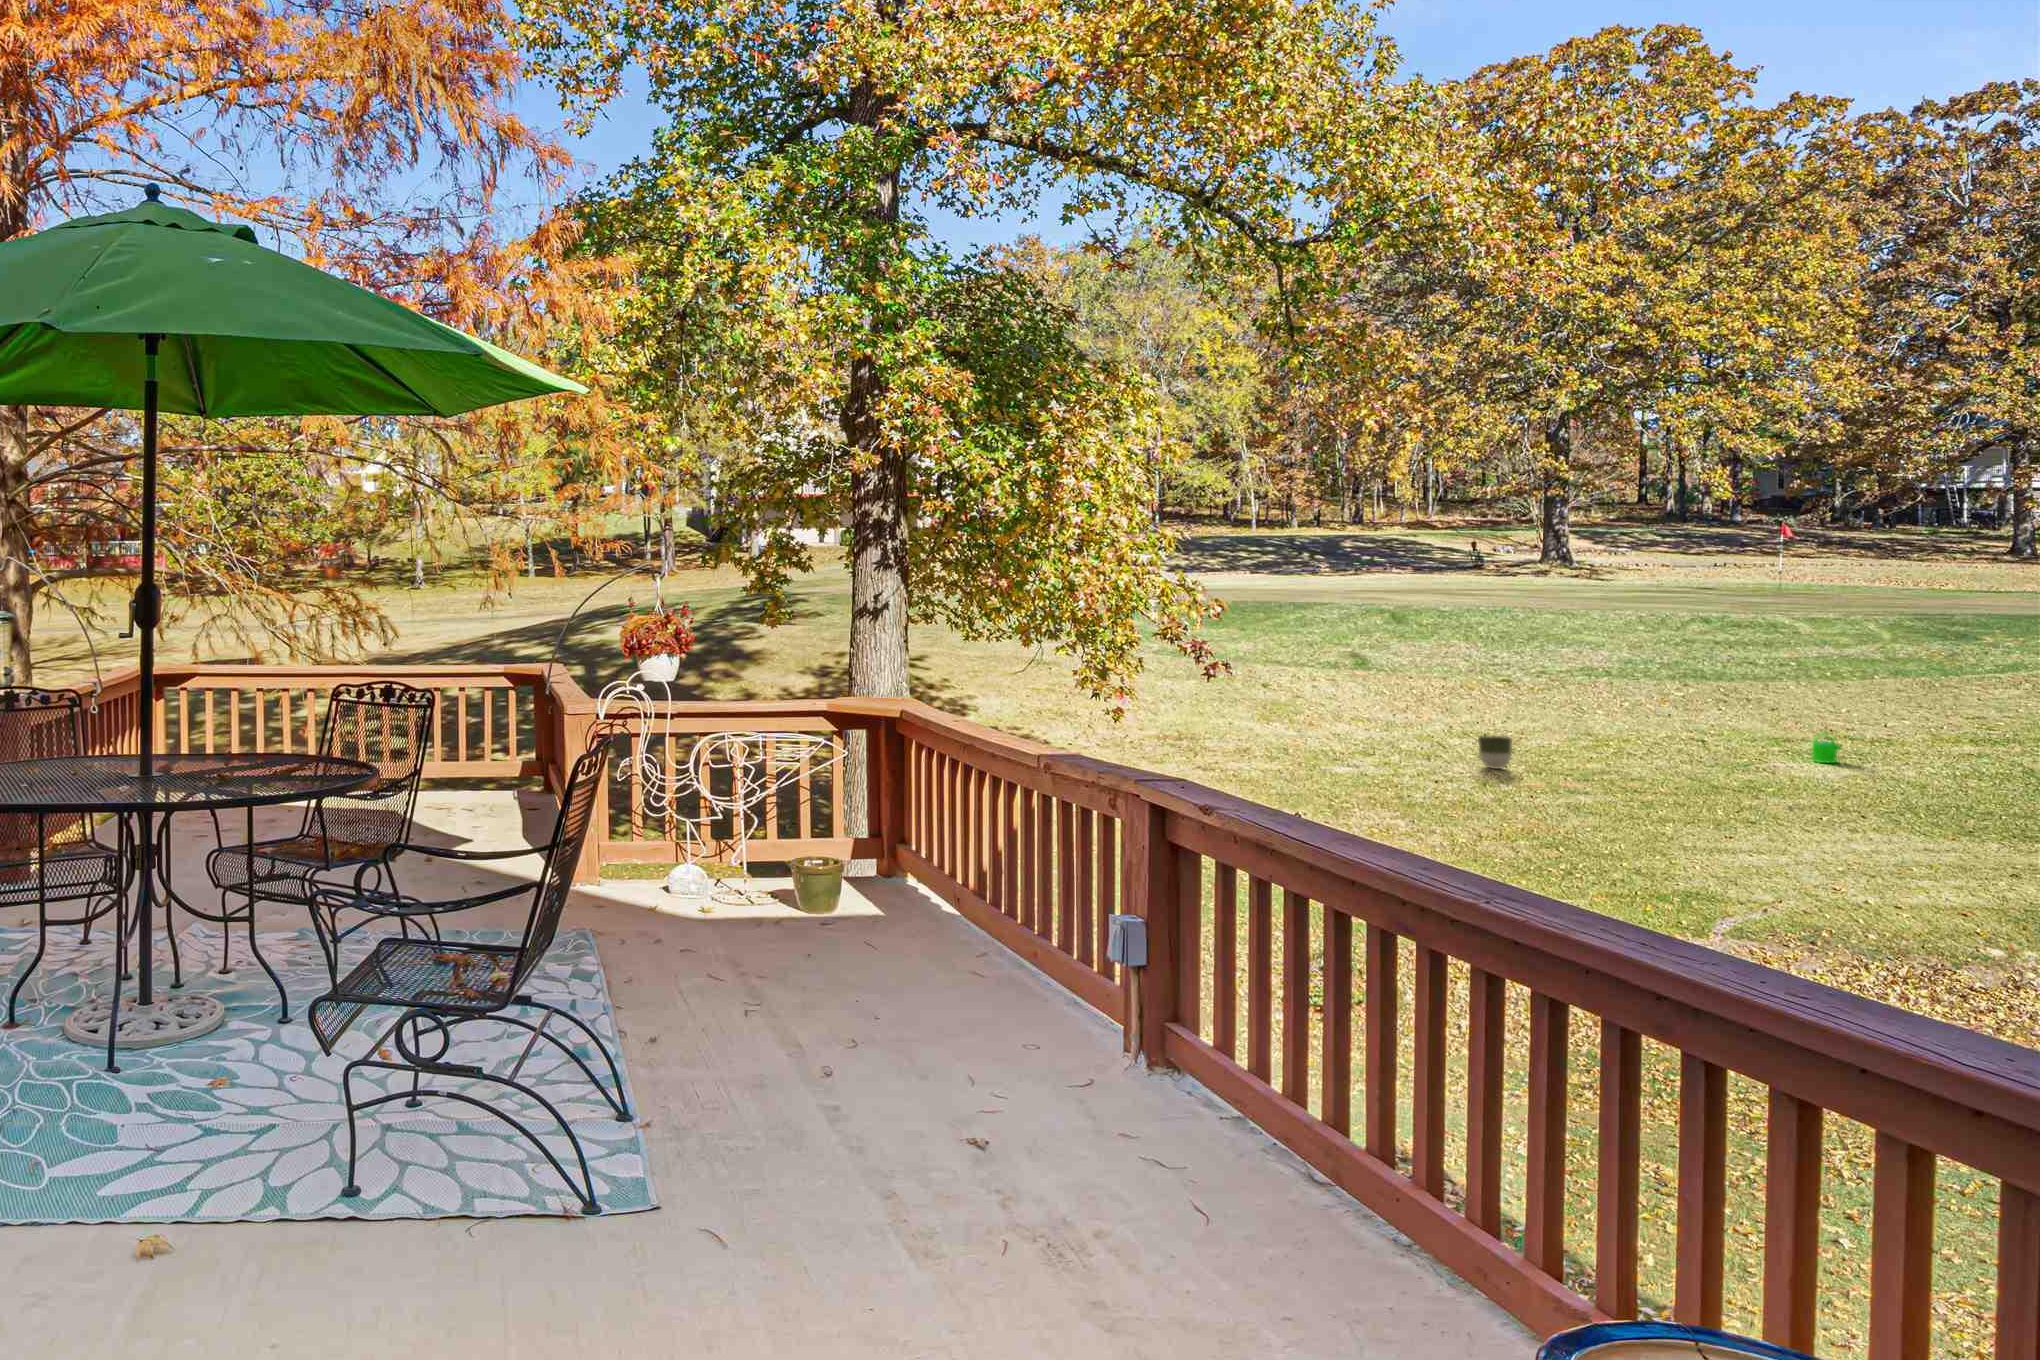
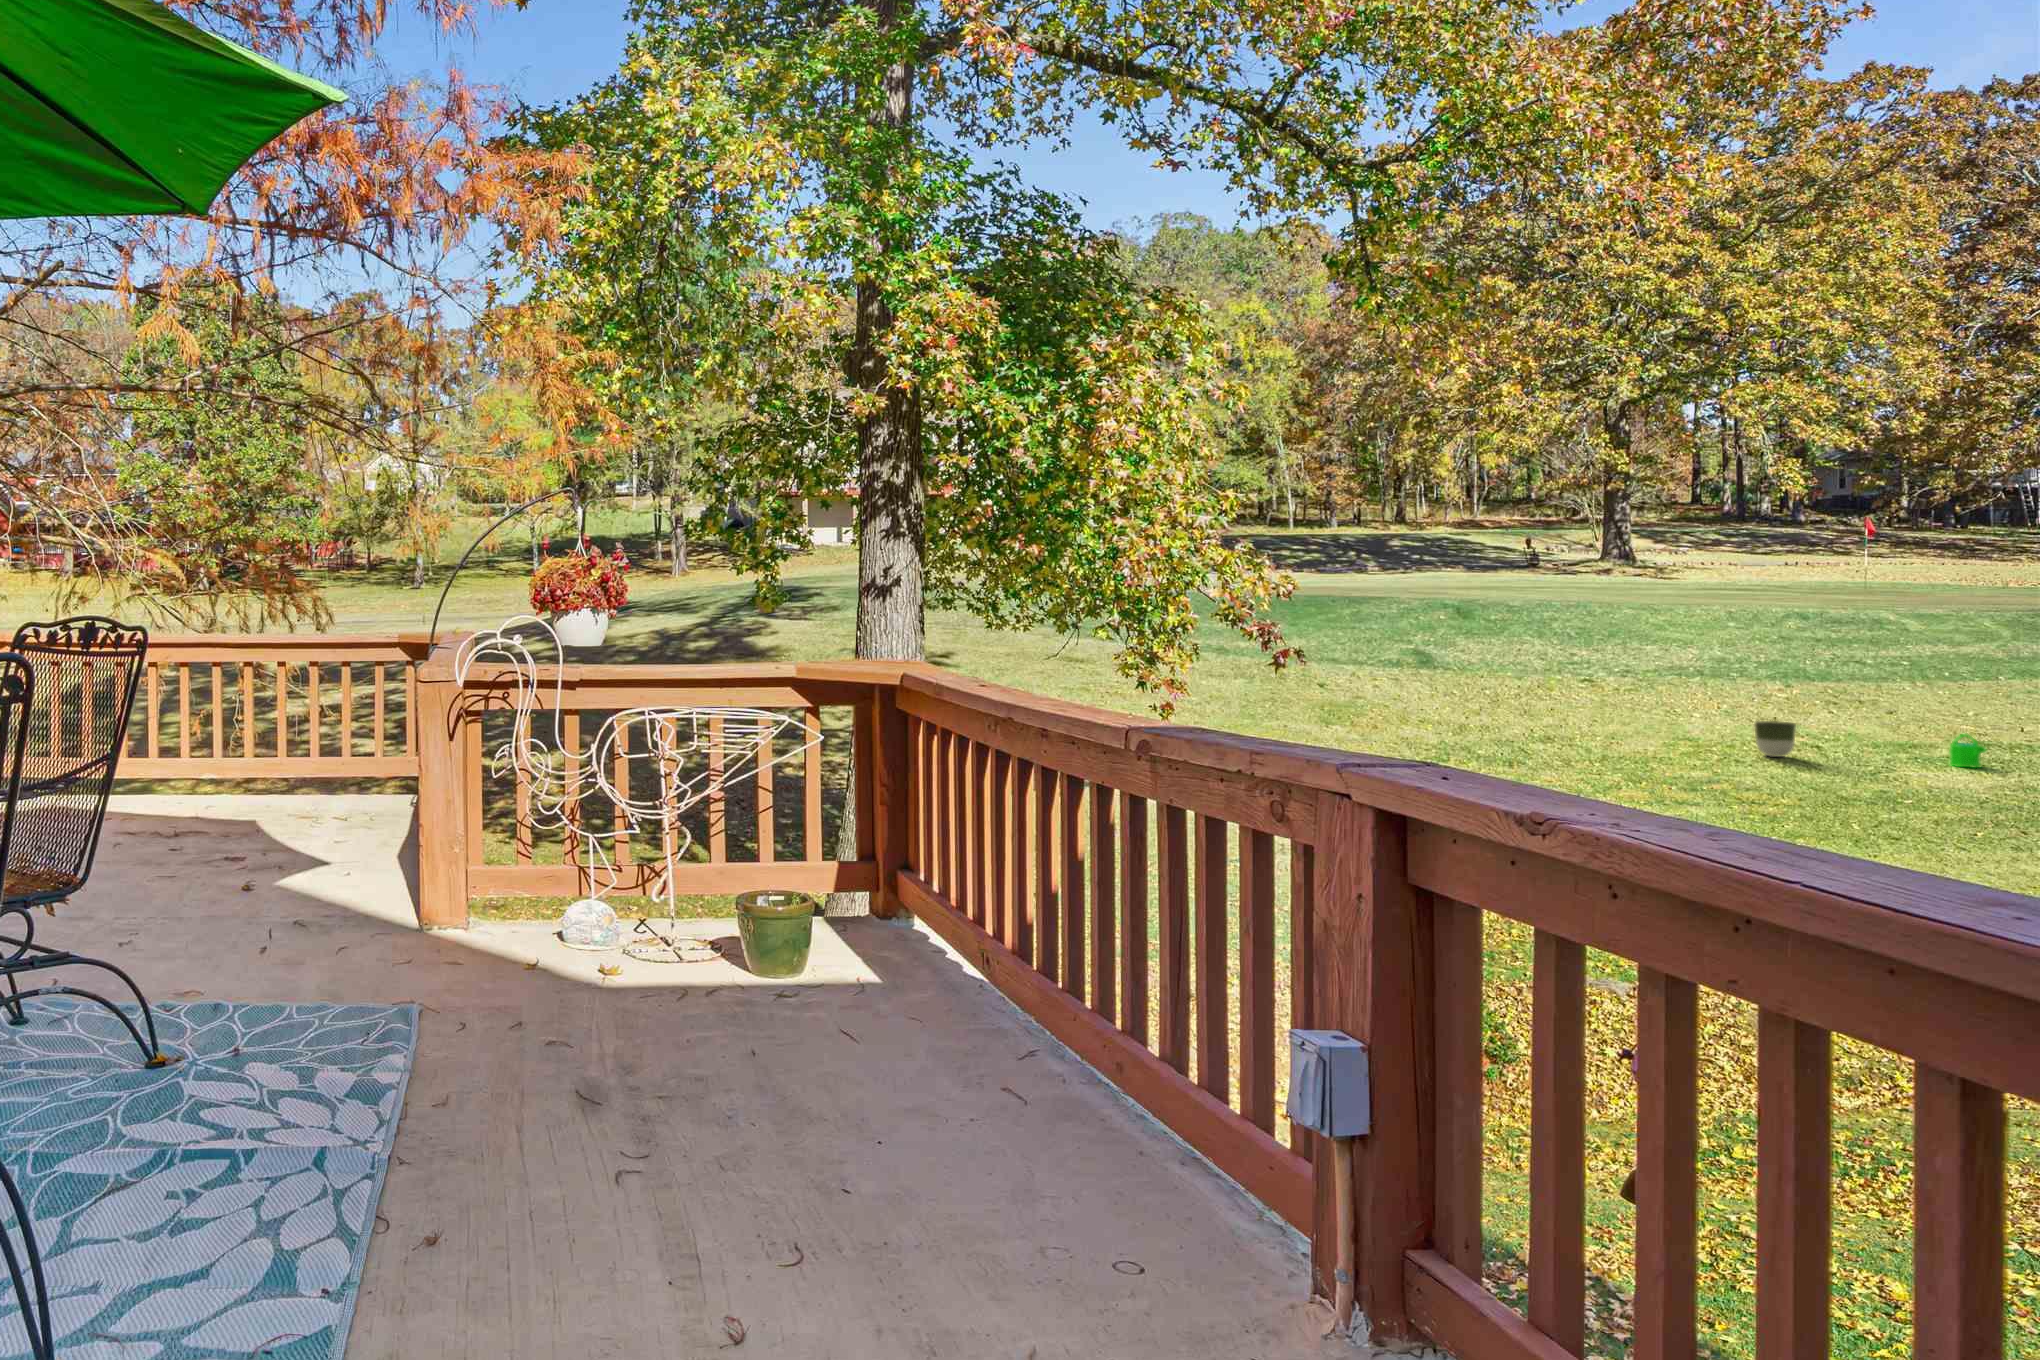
planter: present [1478,735,1512,769] -> present [1754,721,1796,757]

